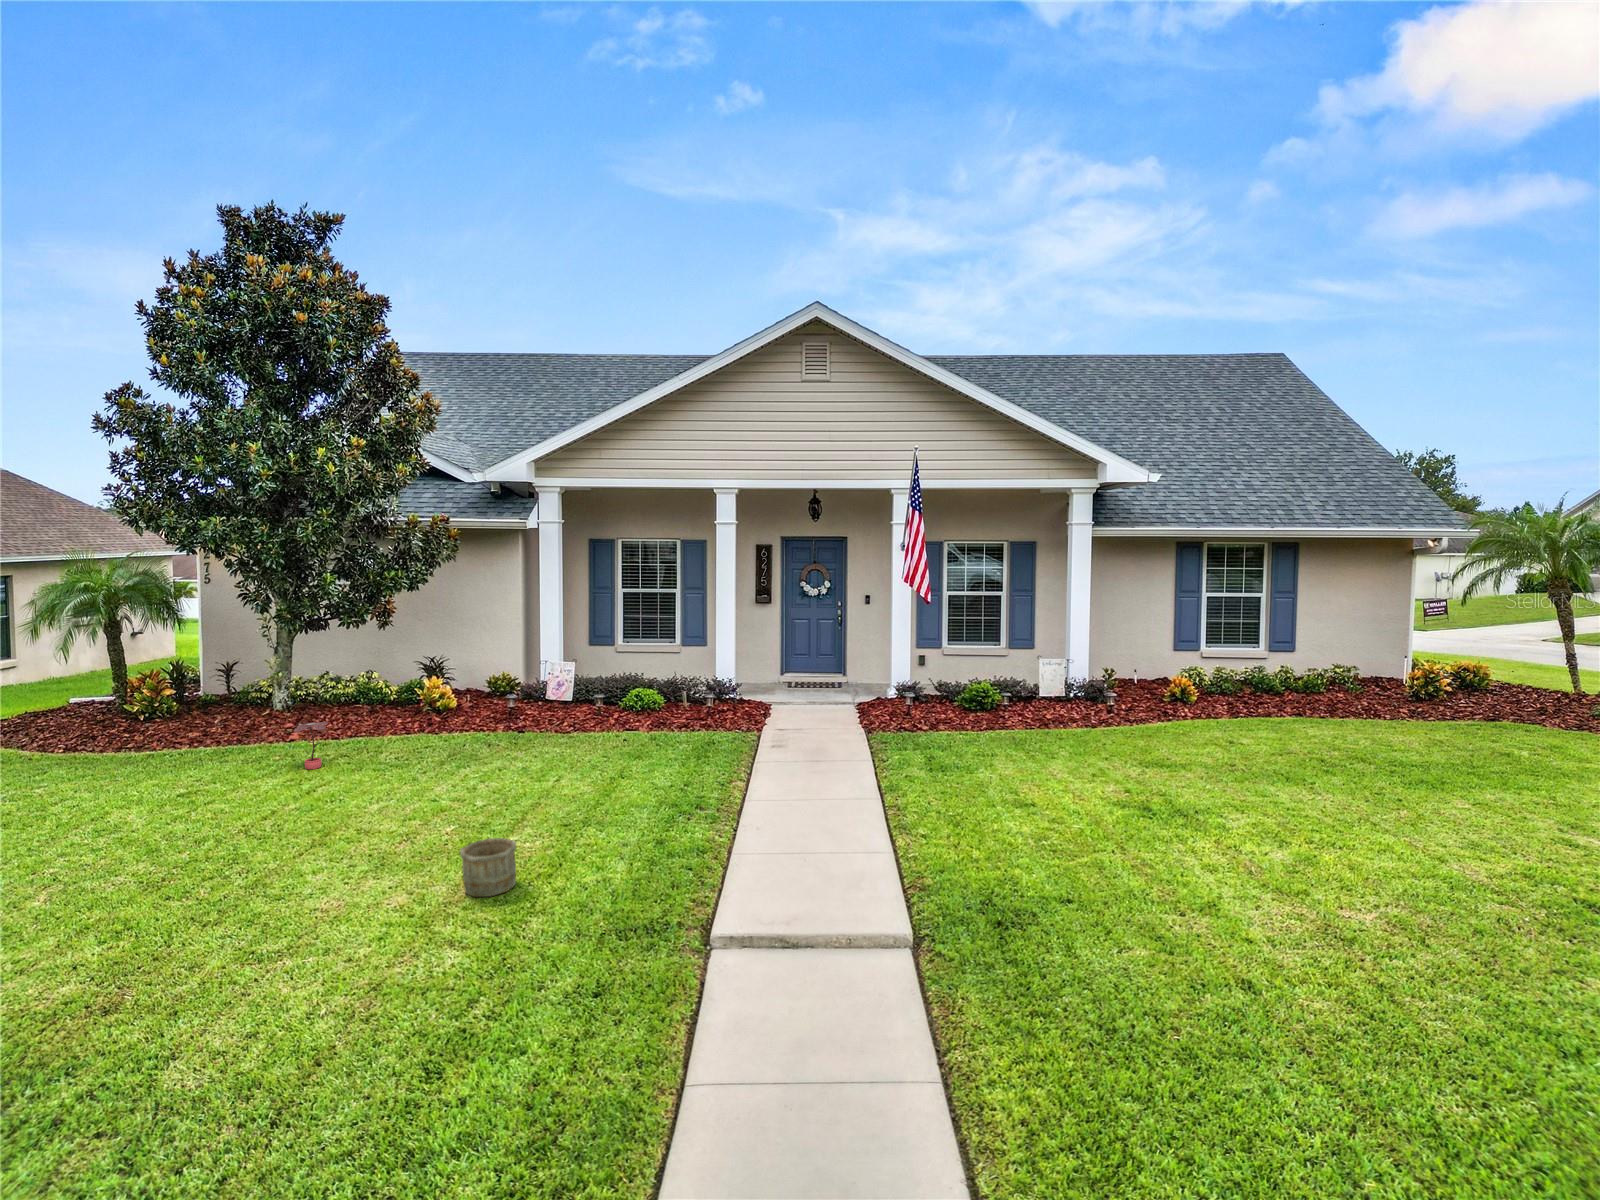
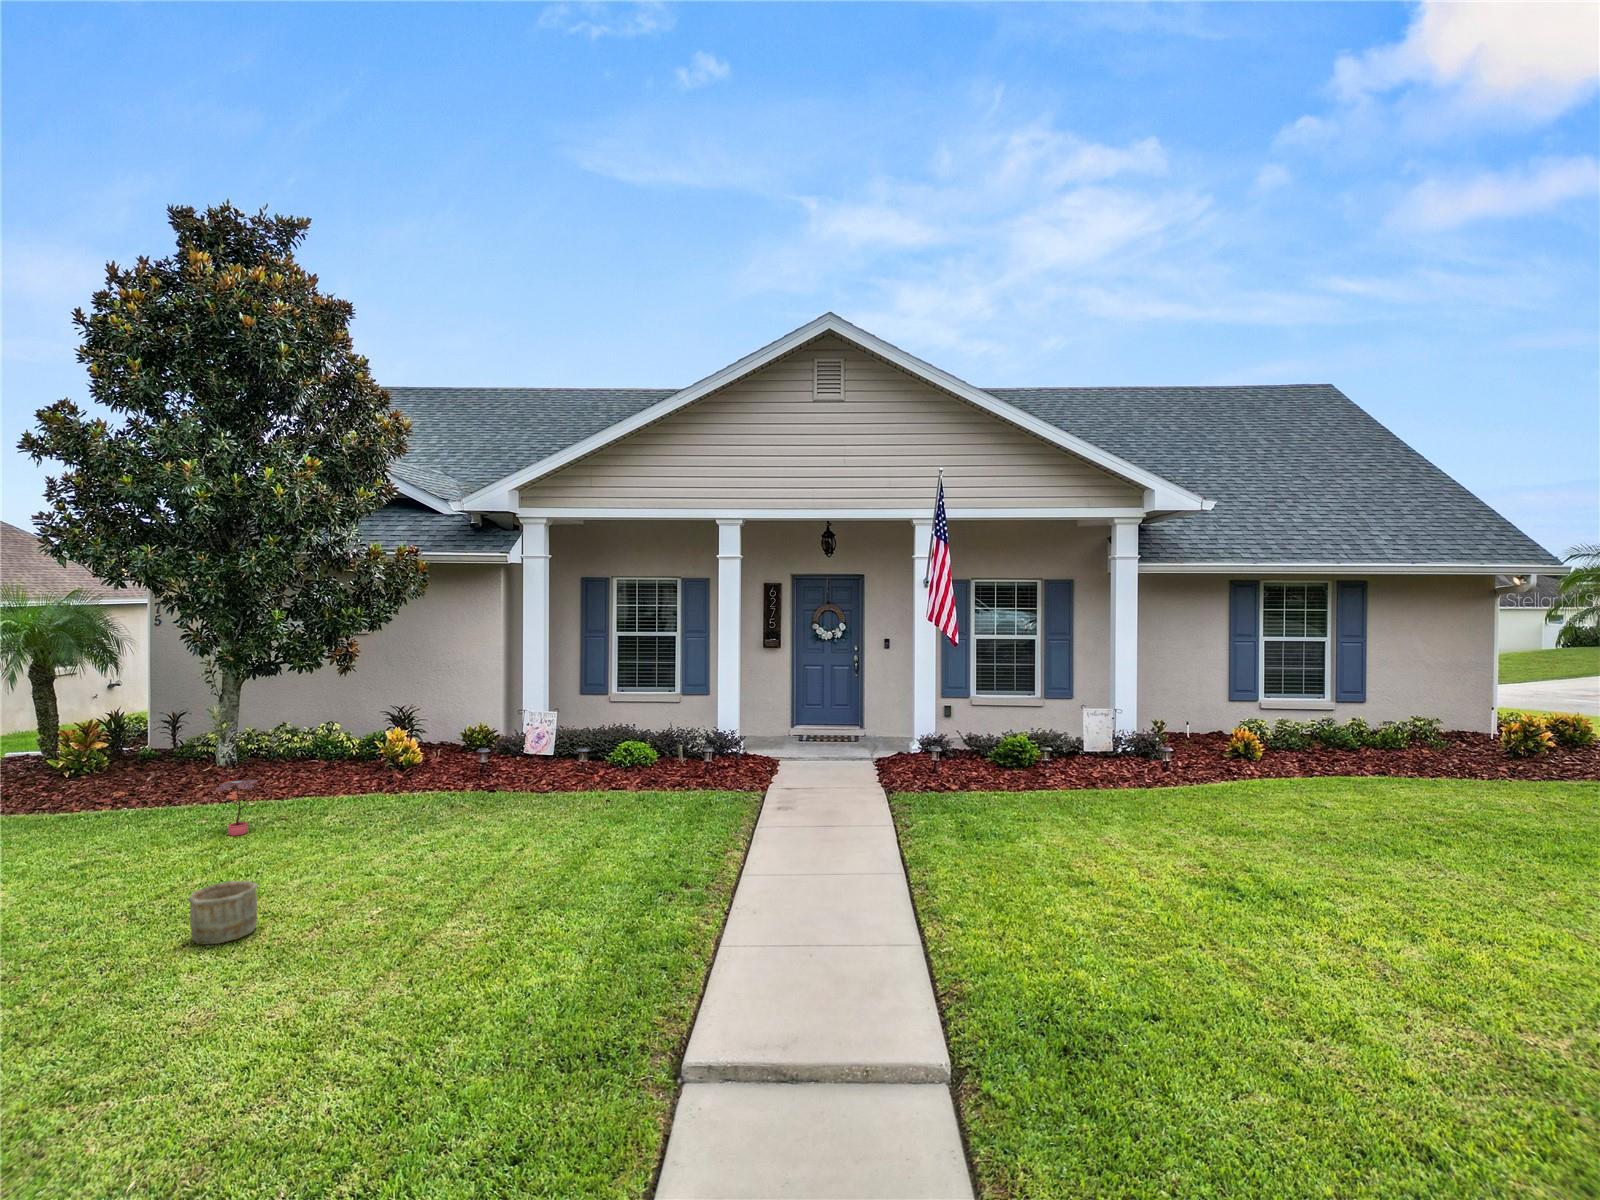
wooden bucket: present [460,838,516,897] -> present [188,881,258,945]

